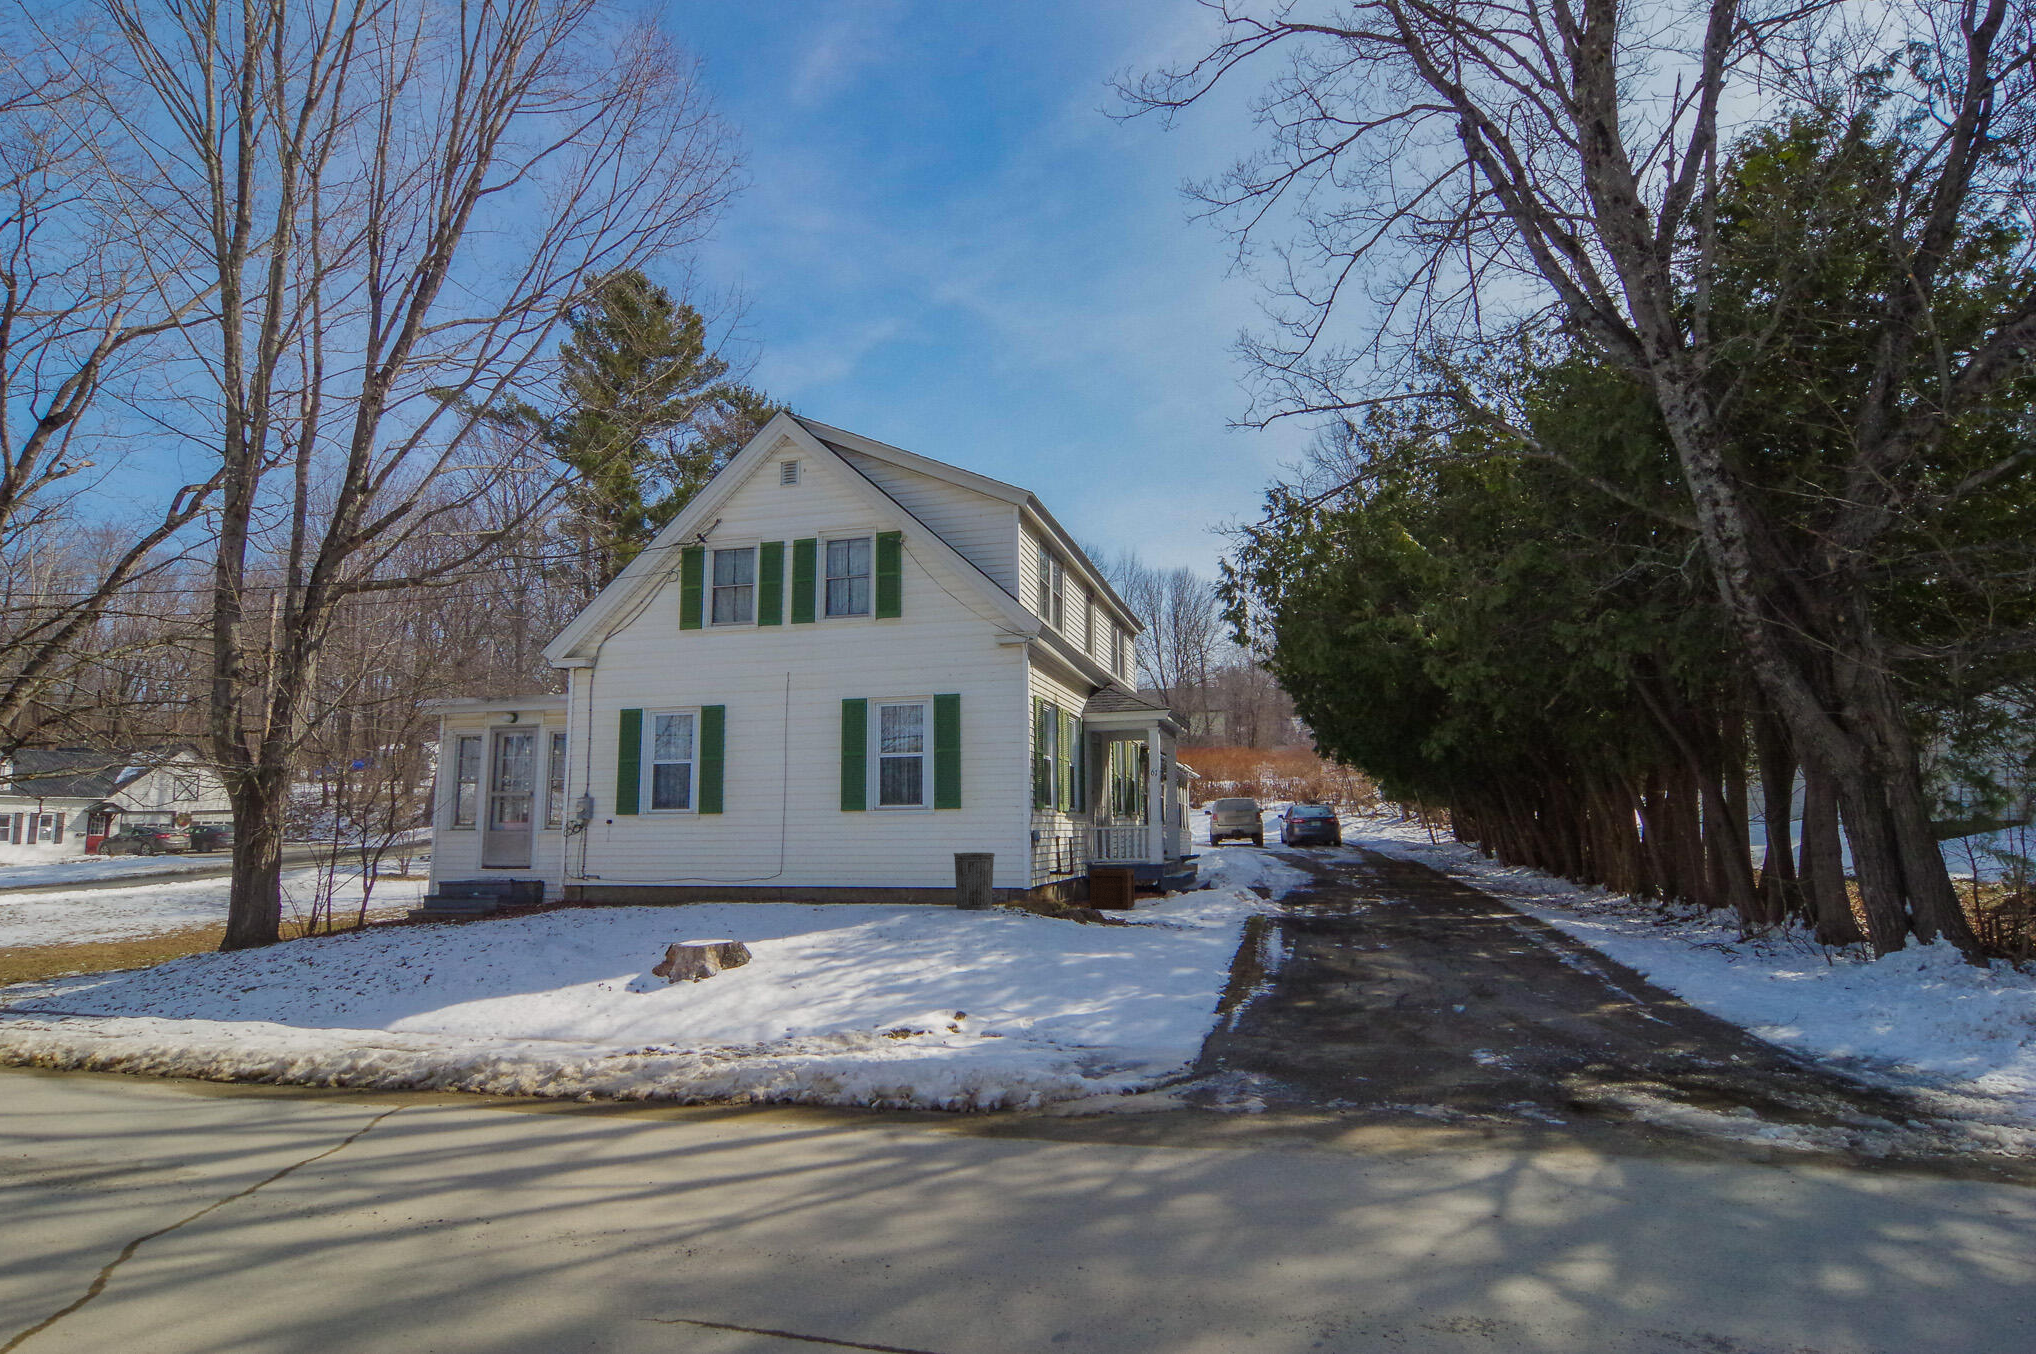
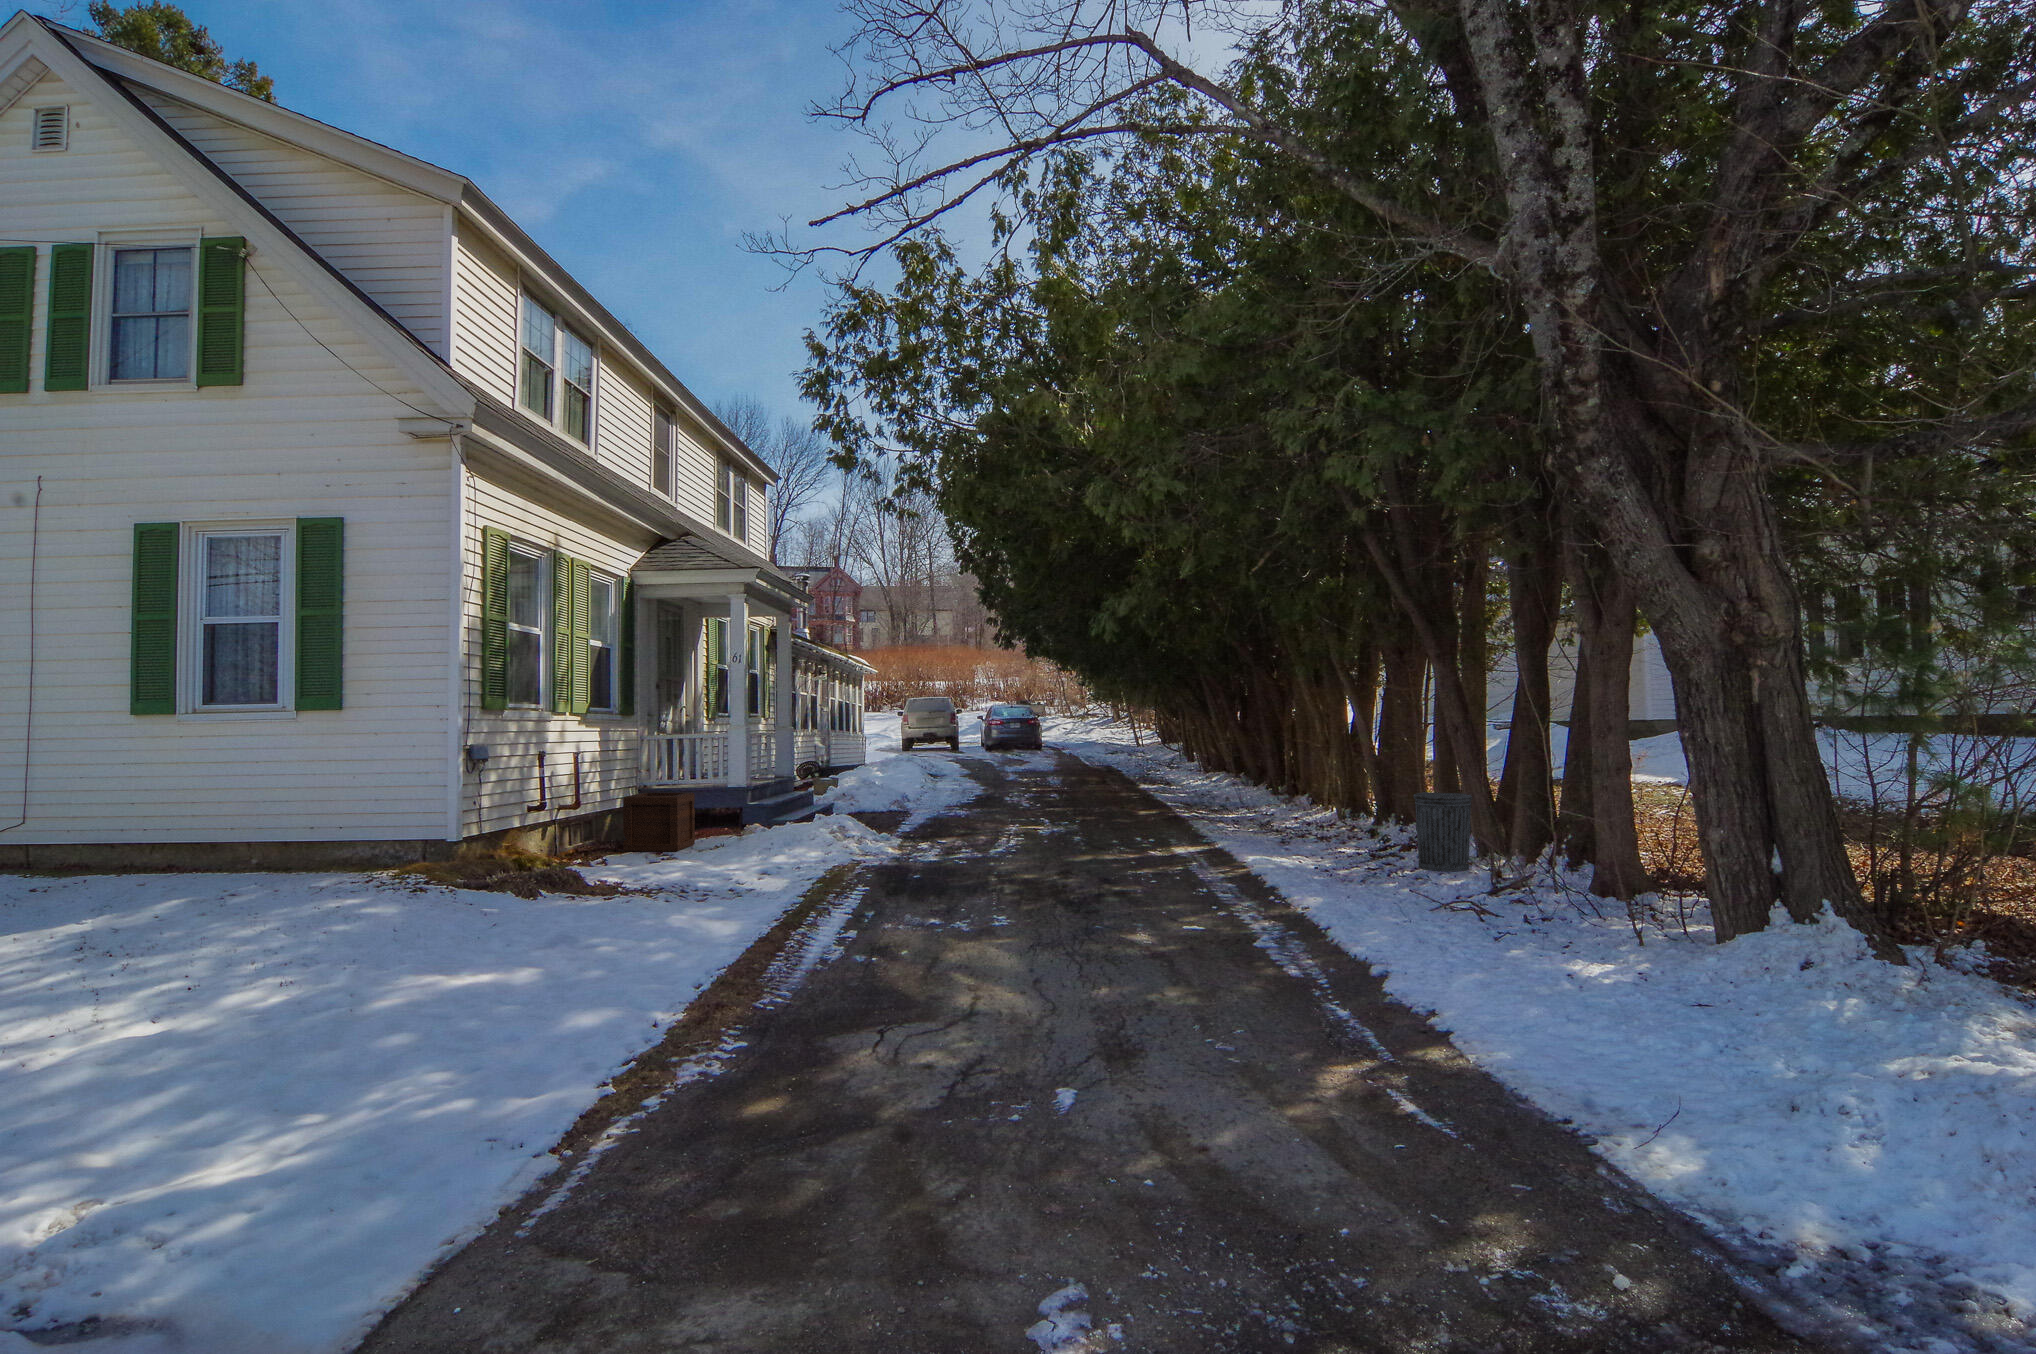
trash can: present [954,852,995,909] -> present [1414,792,1472,871]

